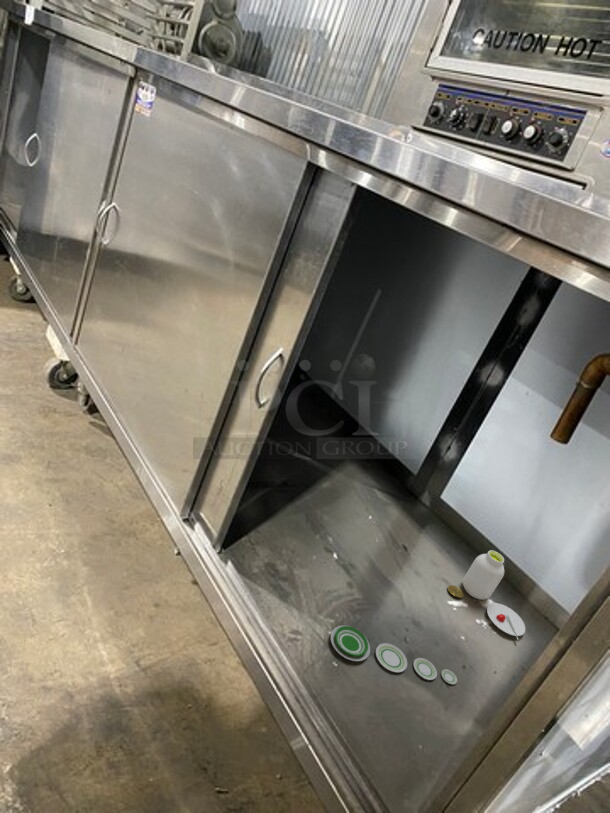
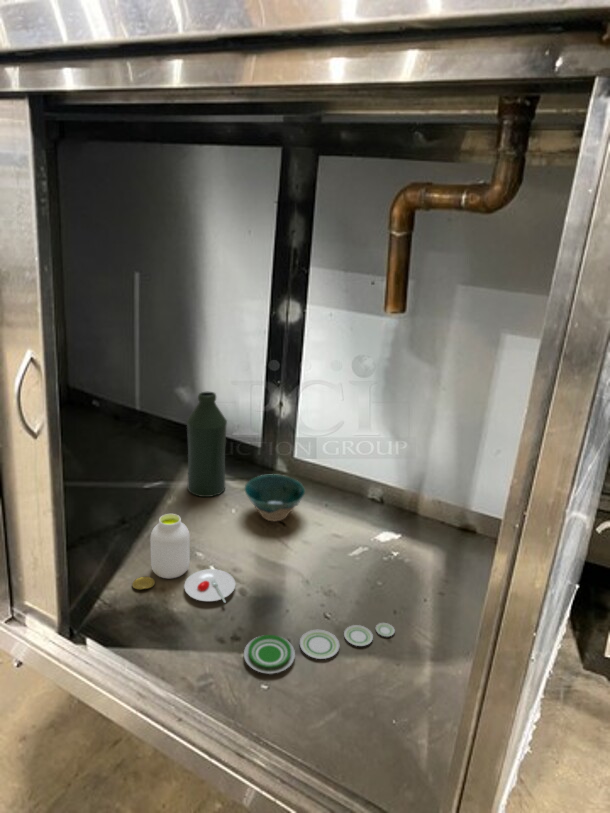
bottle: none [342,411,398,498] -> present [187,391,227,497]
bowl: none [387,499,437,545] -> present [245,474,305,521]
jar: present [448,550,525,640] -> present [132,514,235,602]

